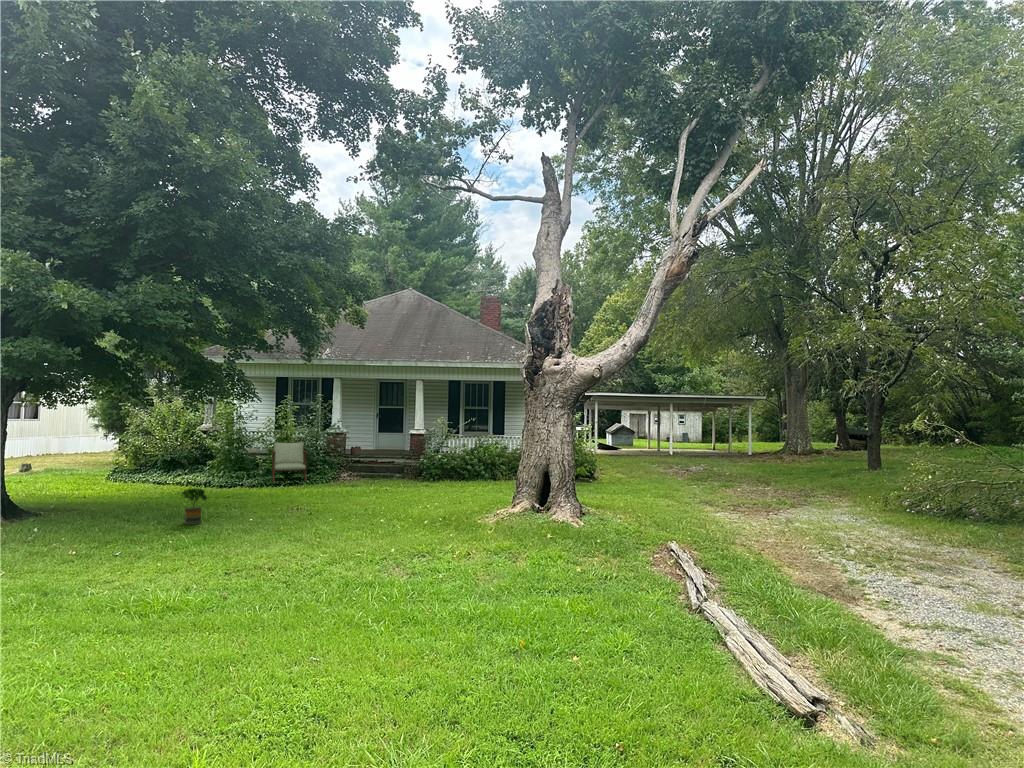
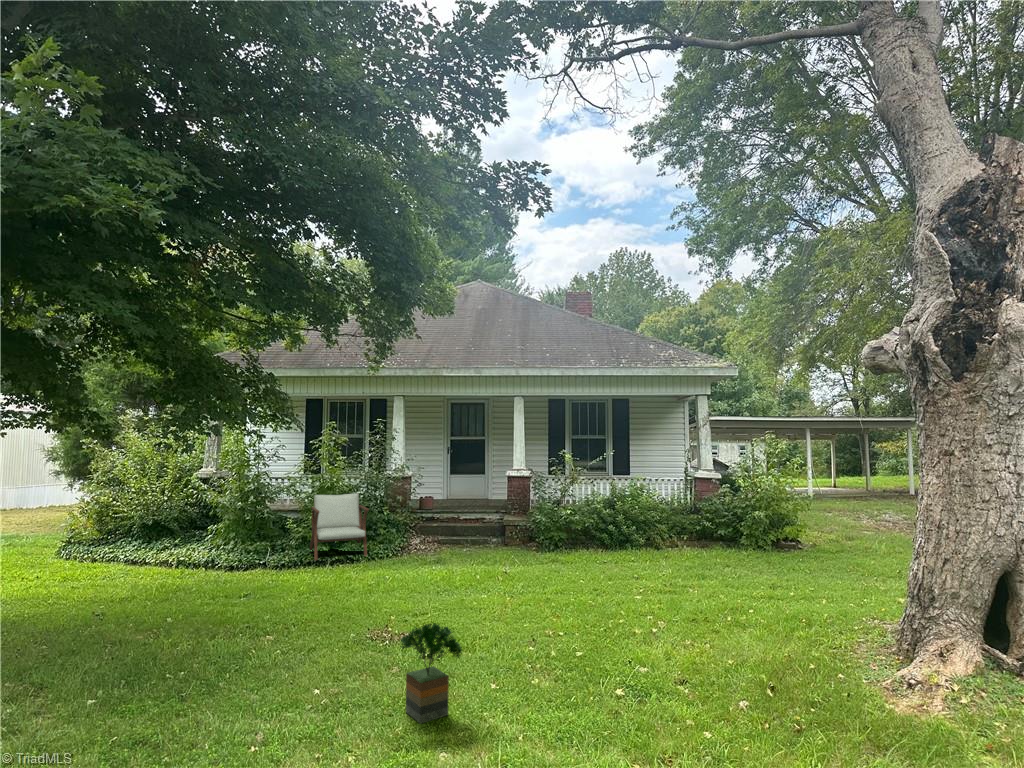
potted tree: present [182,488,207,525] -> present [401,623,462,724]

